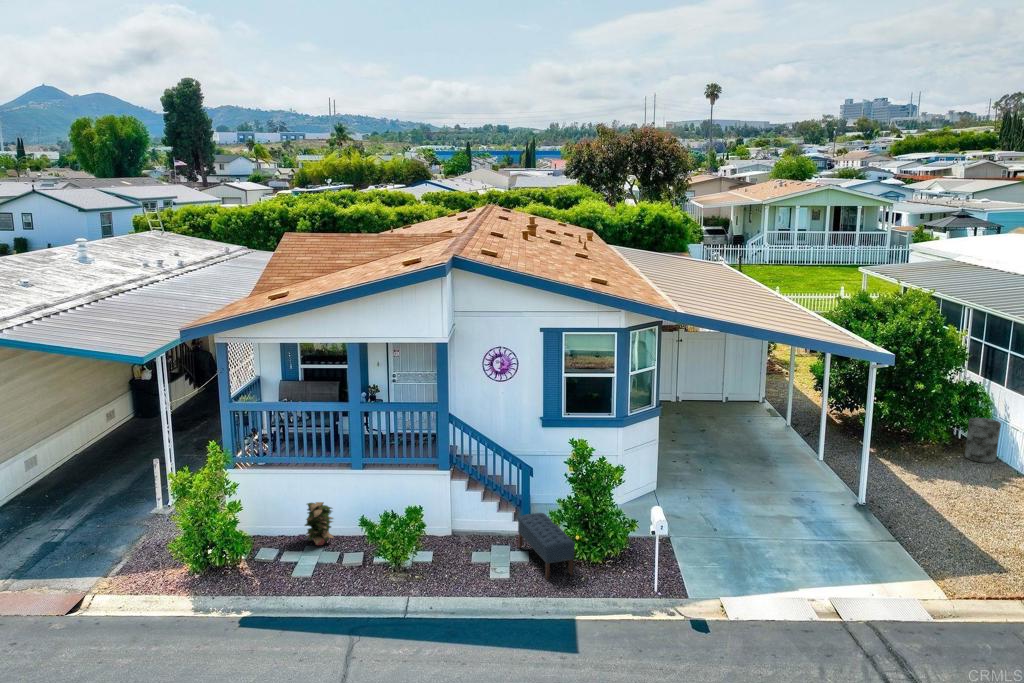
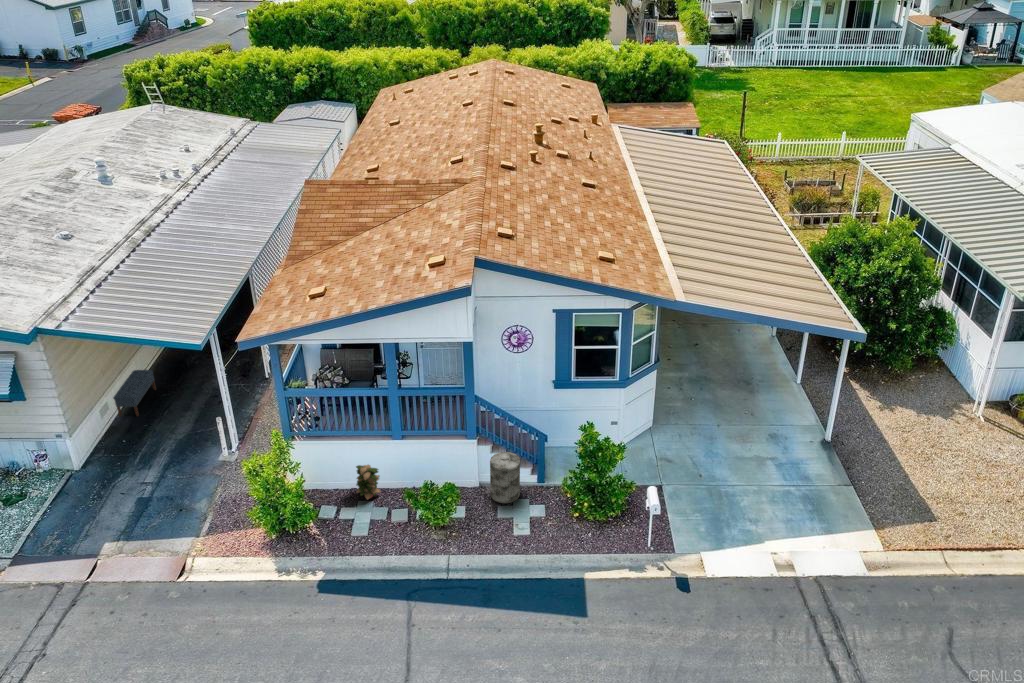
trash can: present [965,418,1001,463] -> present [490,452,520,503]
bench: present [518,513,575,580] -> present [113,370,156,416]

